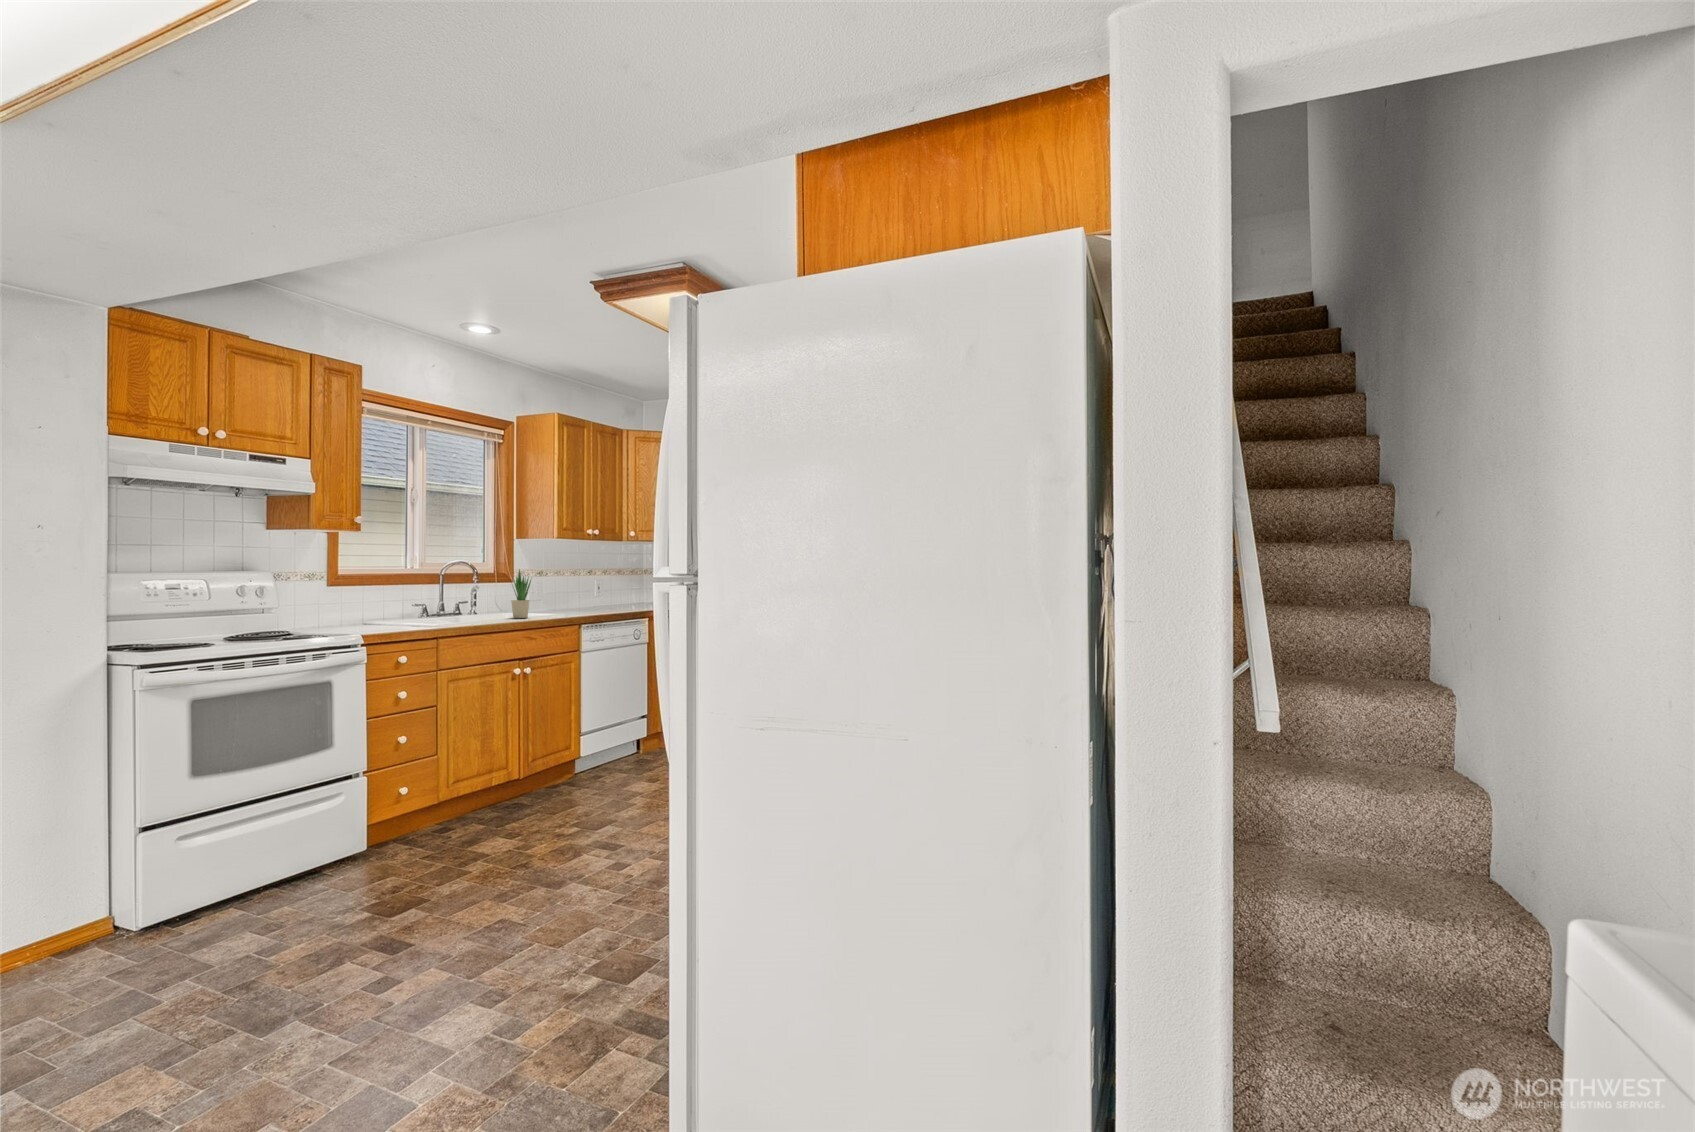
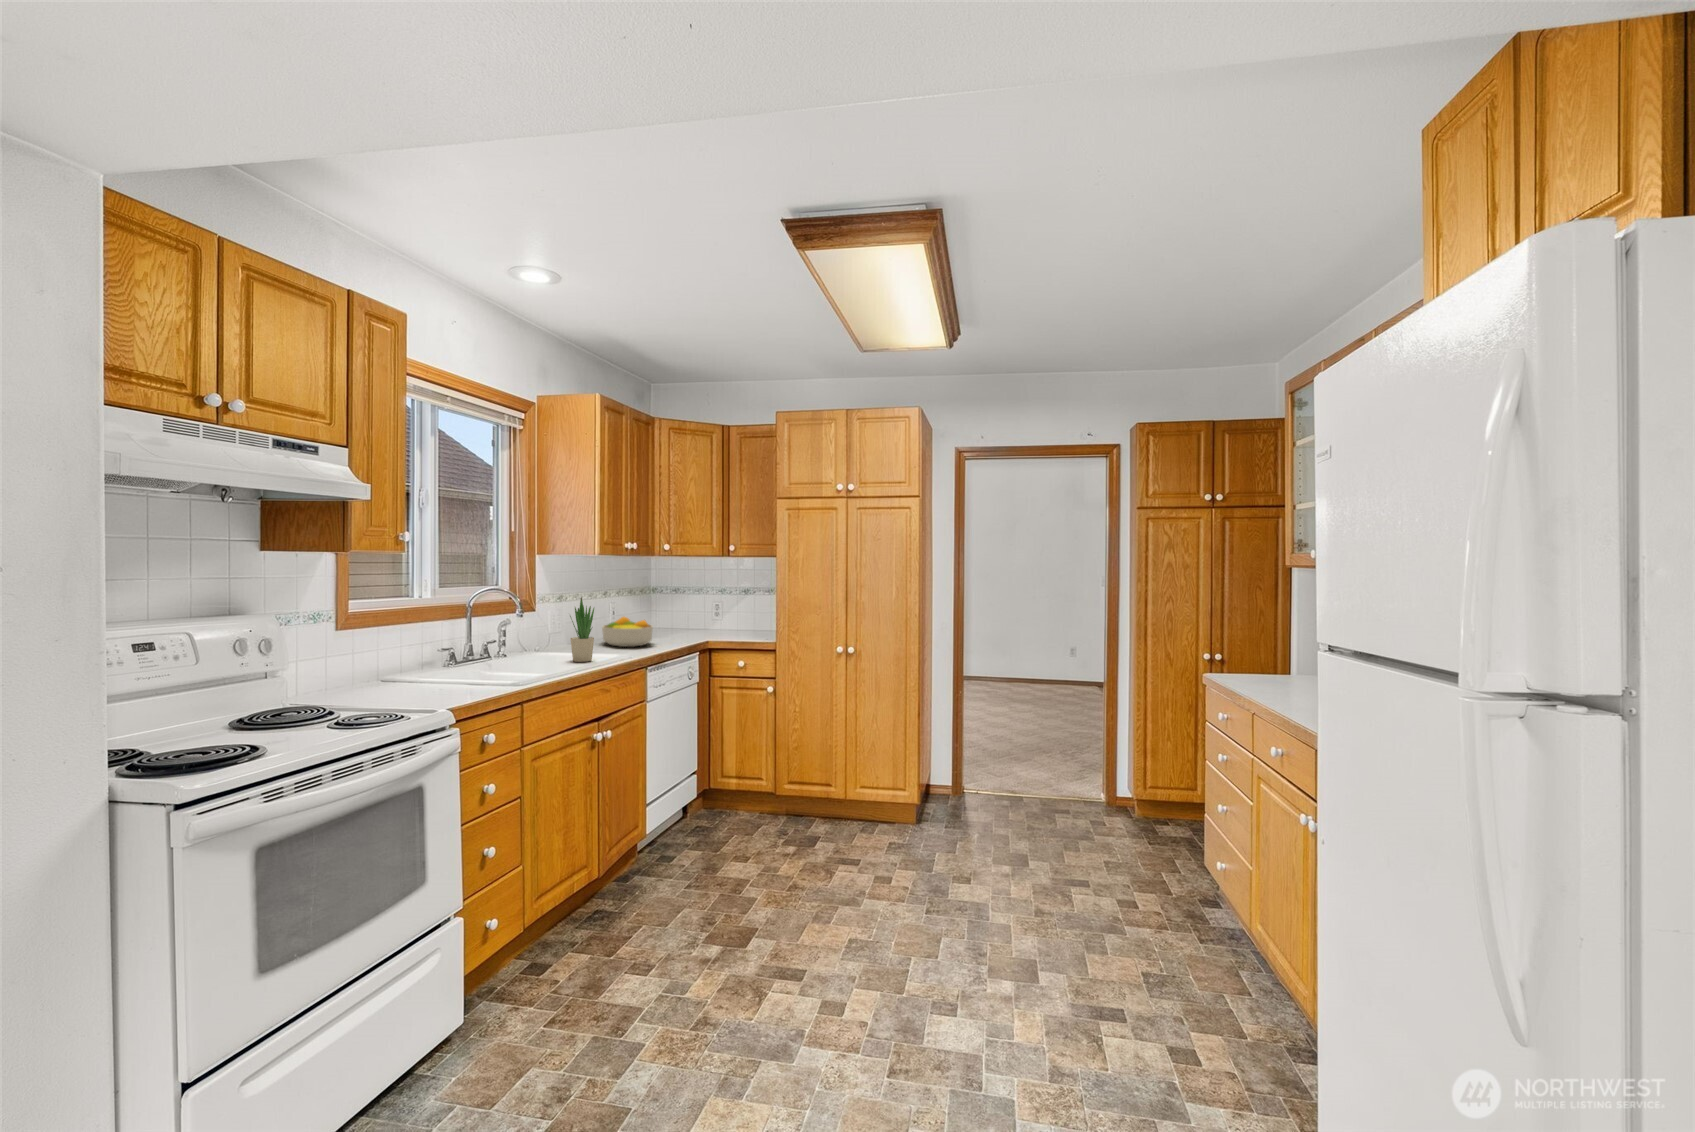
fruit bowl: none [559,589,602,612] -> present [602,617,653,647]

